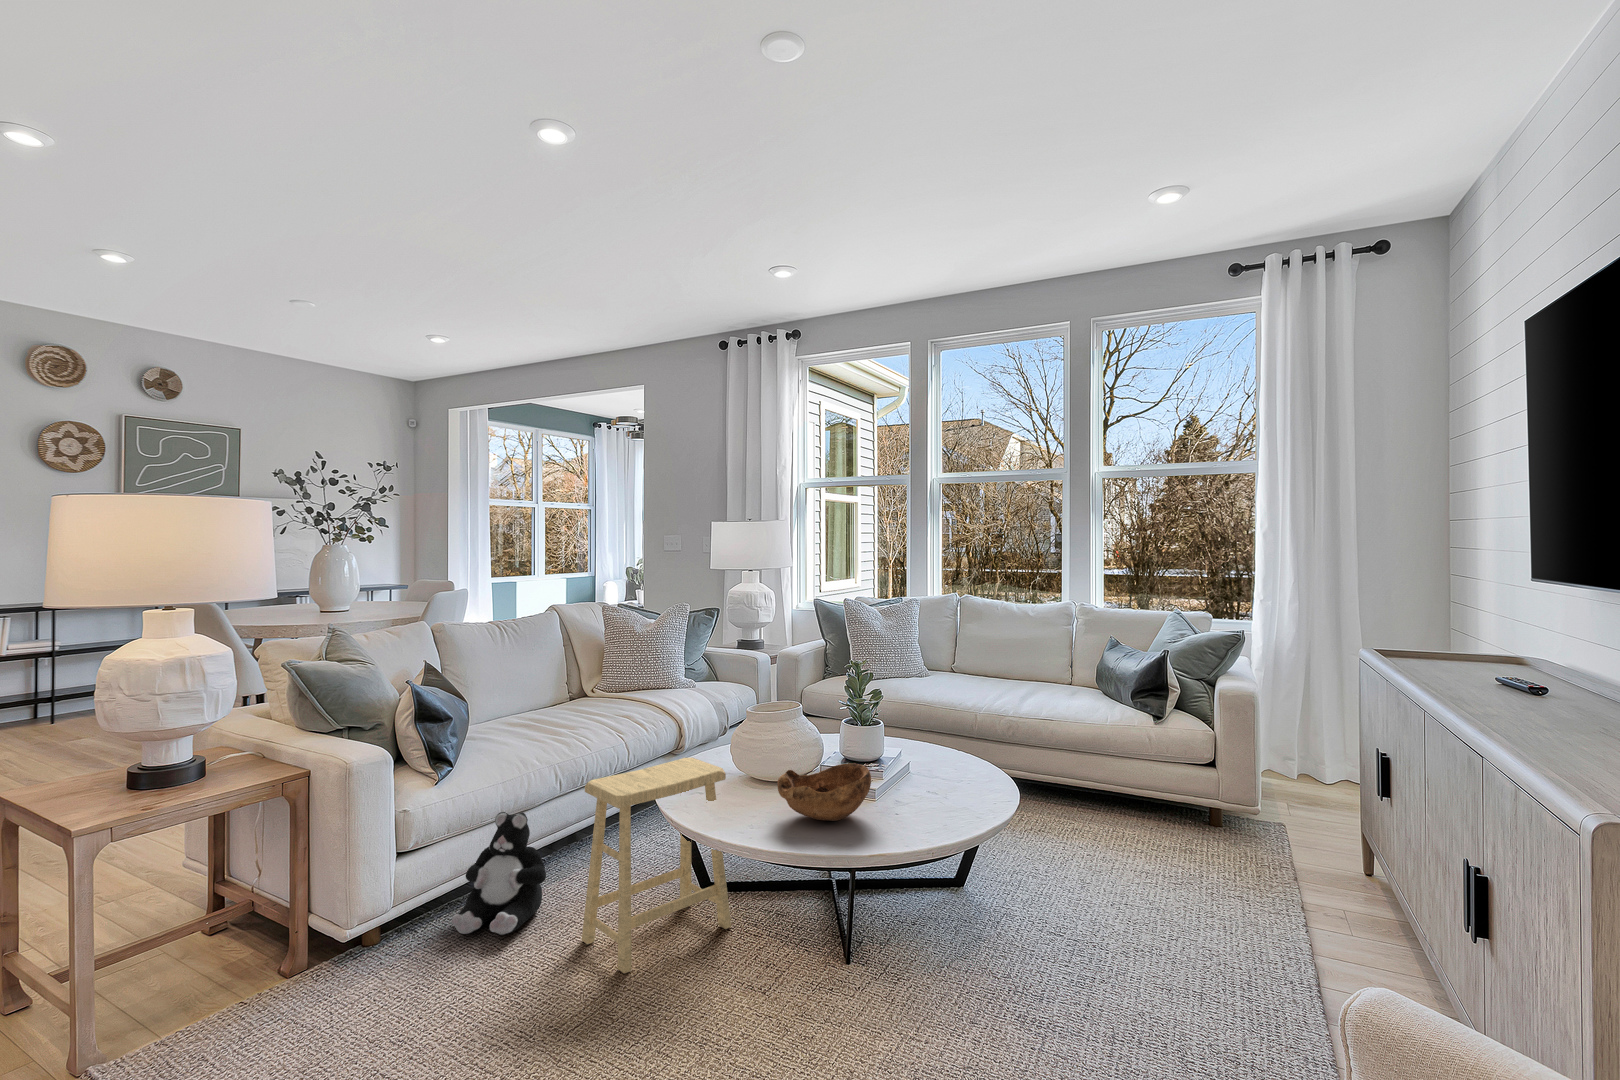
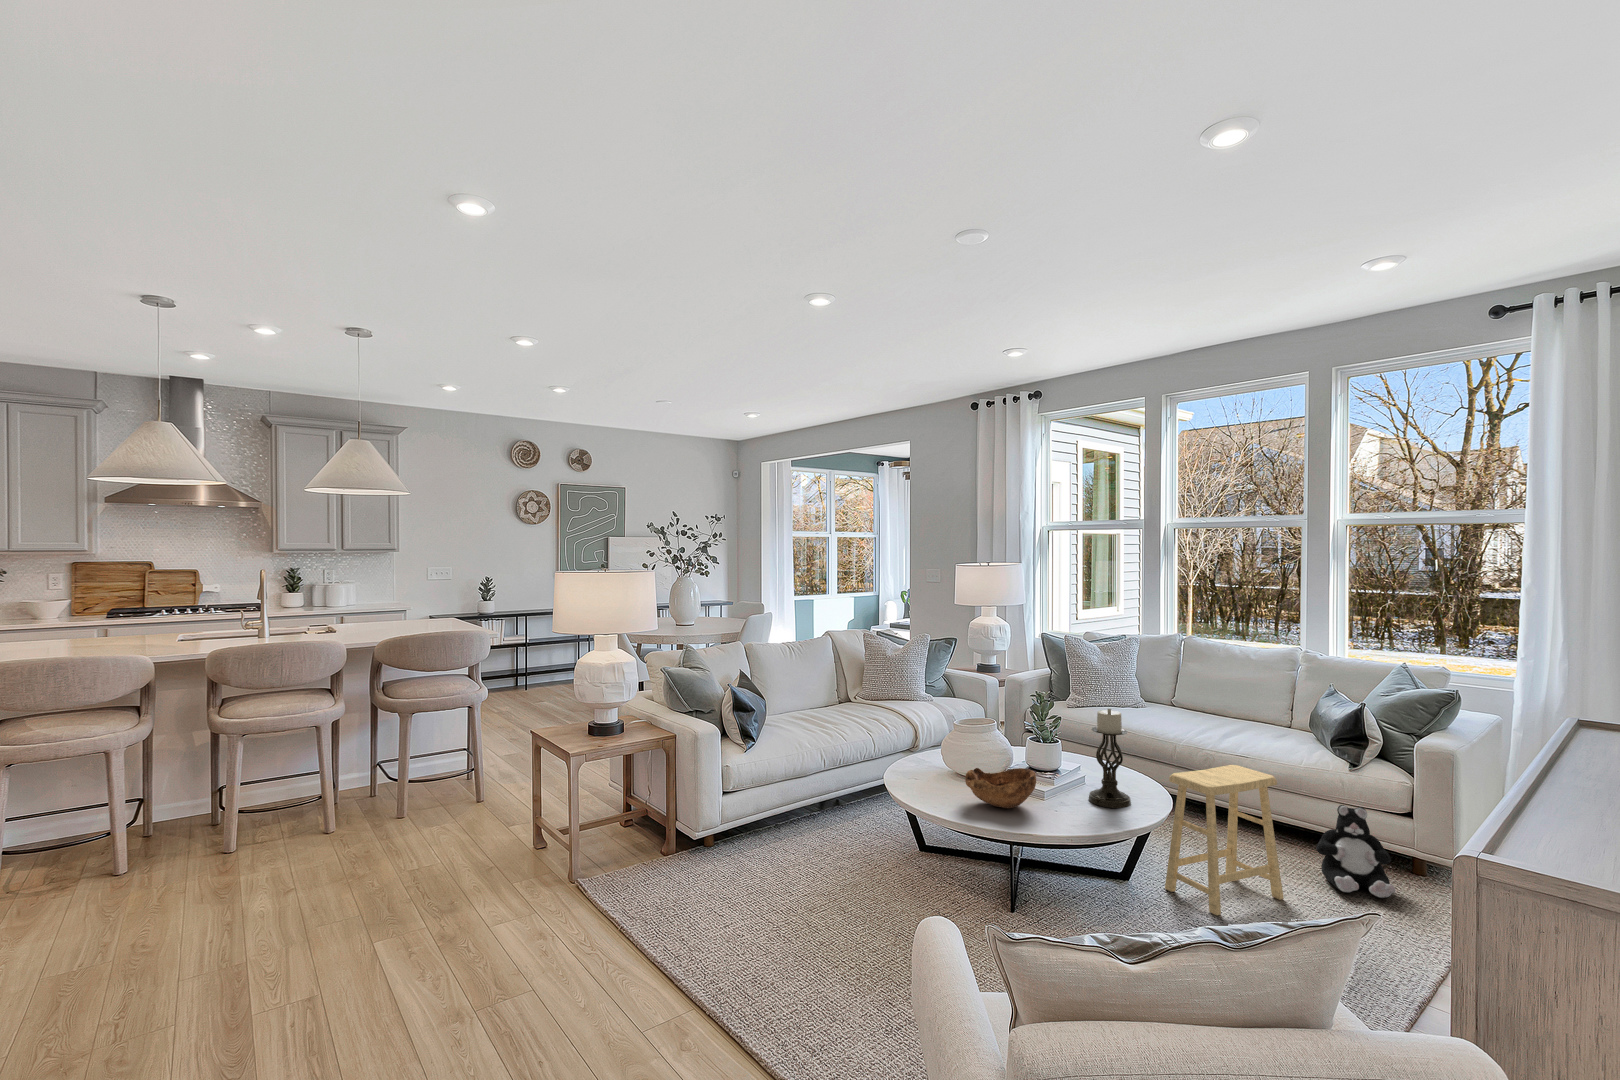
candle holder: none [925,676,976,801] -> present [1088,709,1131,808]
footstool: present [582,758,731,974] -> present [1165,765,1284,916]
plush toy: present [452,812,546,935] -> present [1316,805,1395,898]

